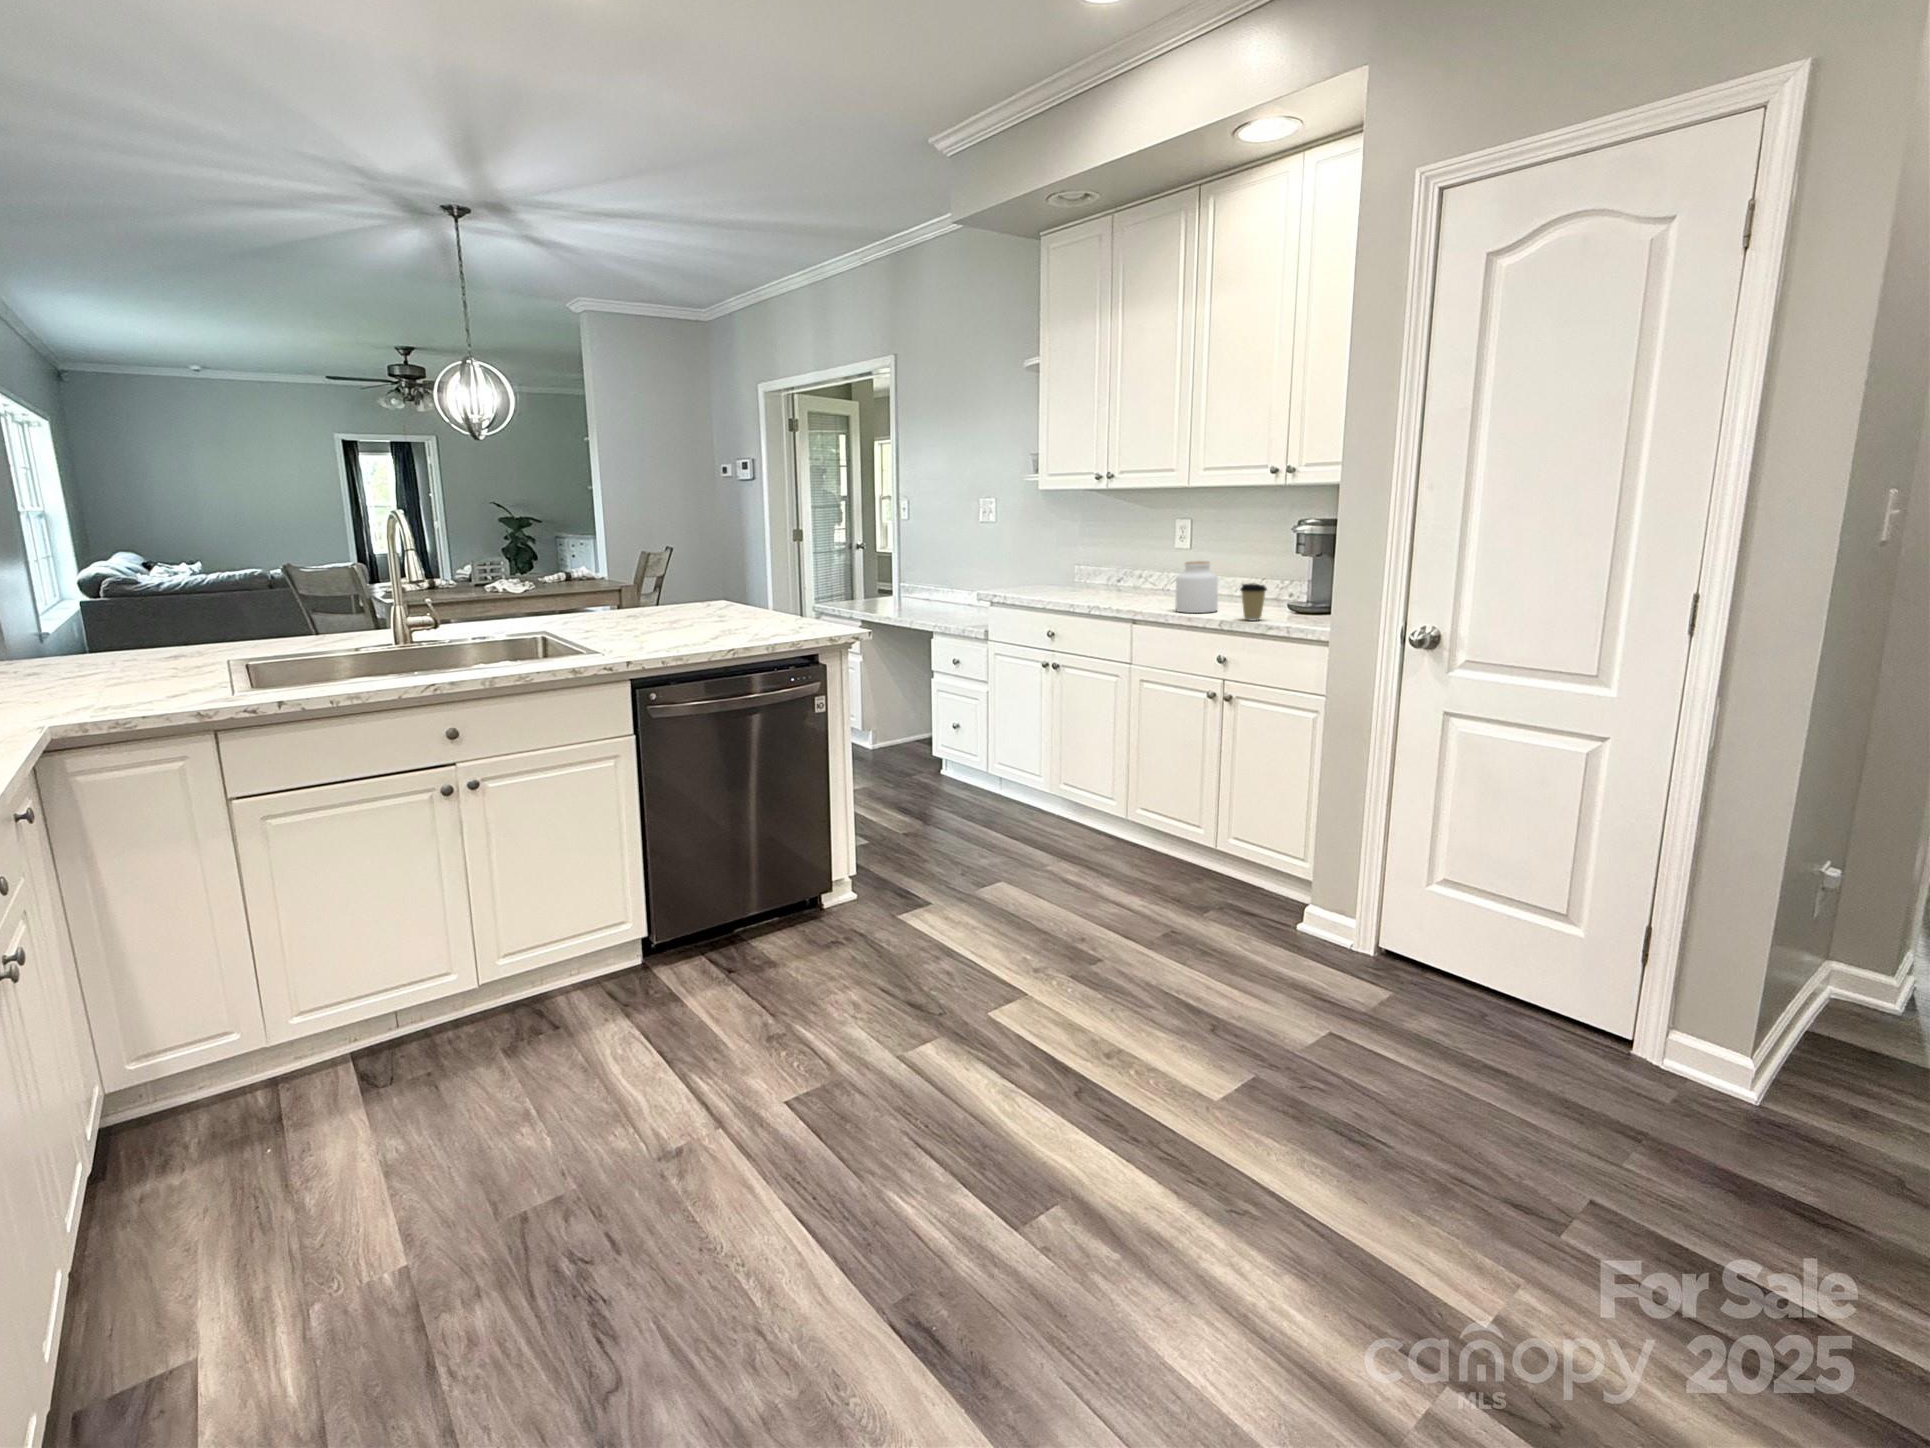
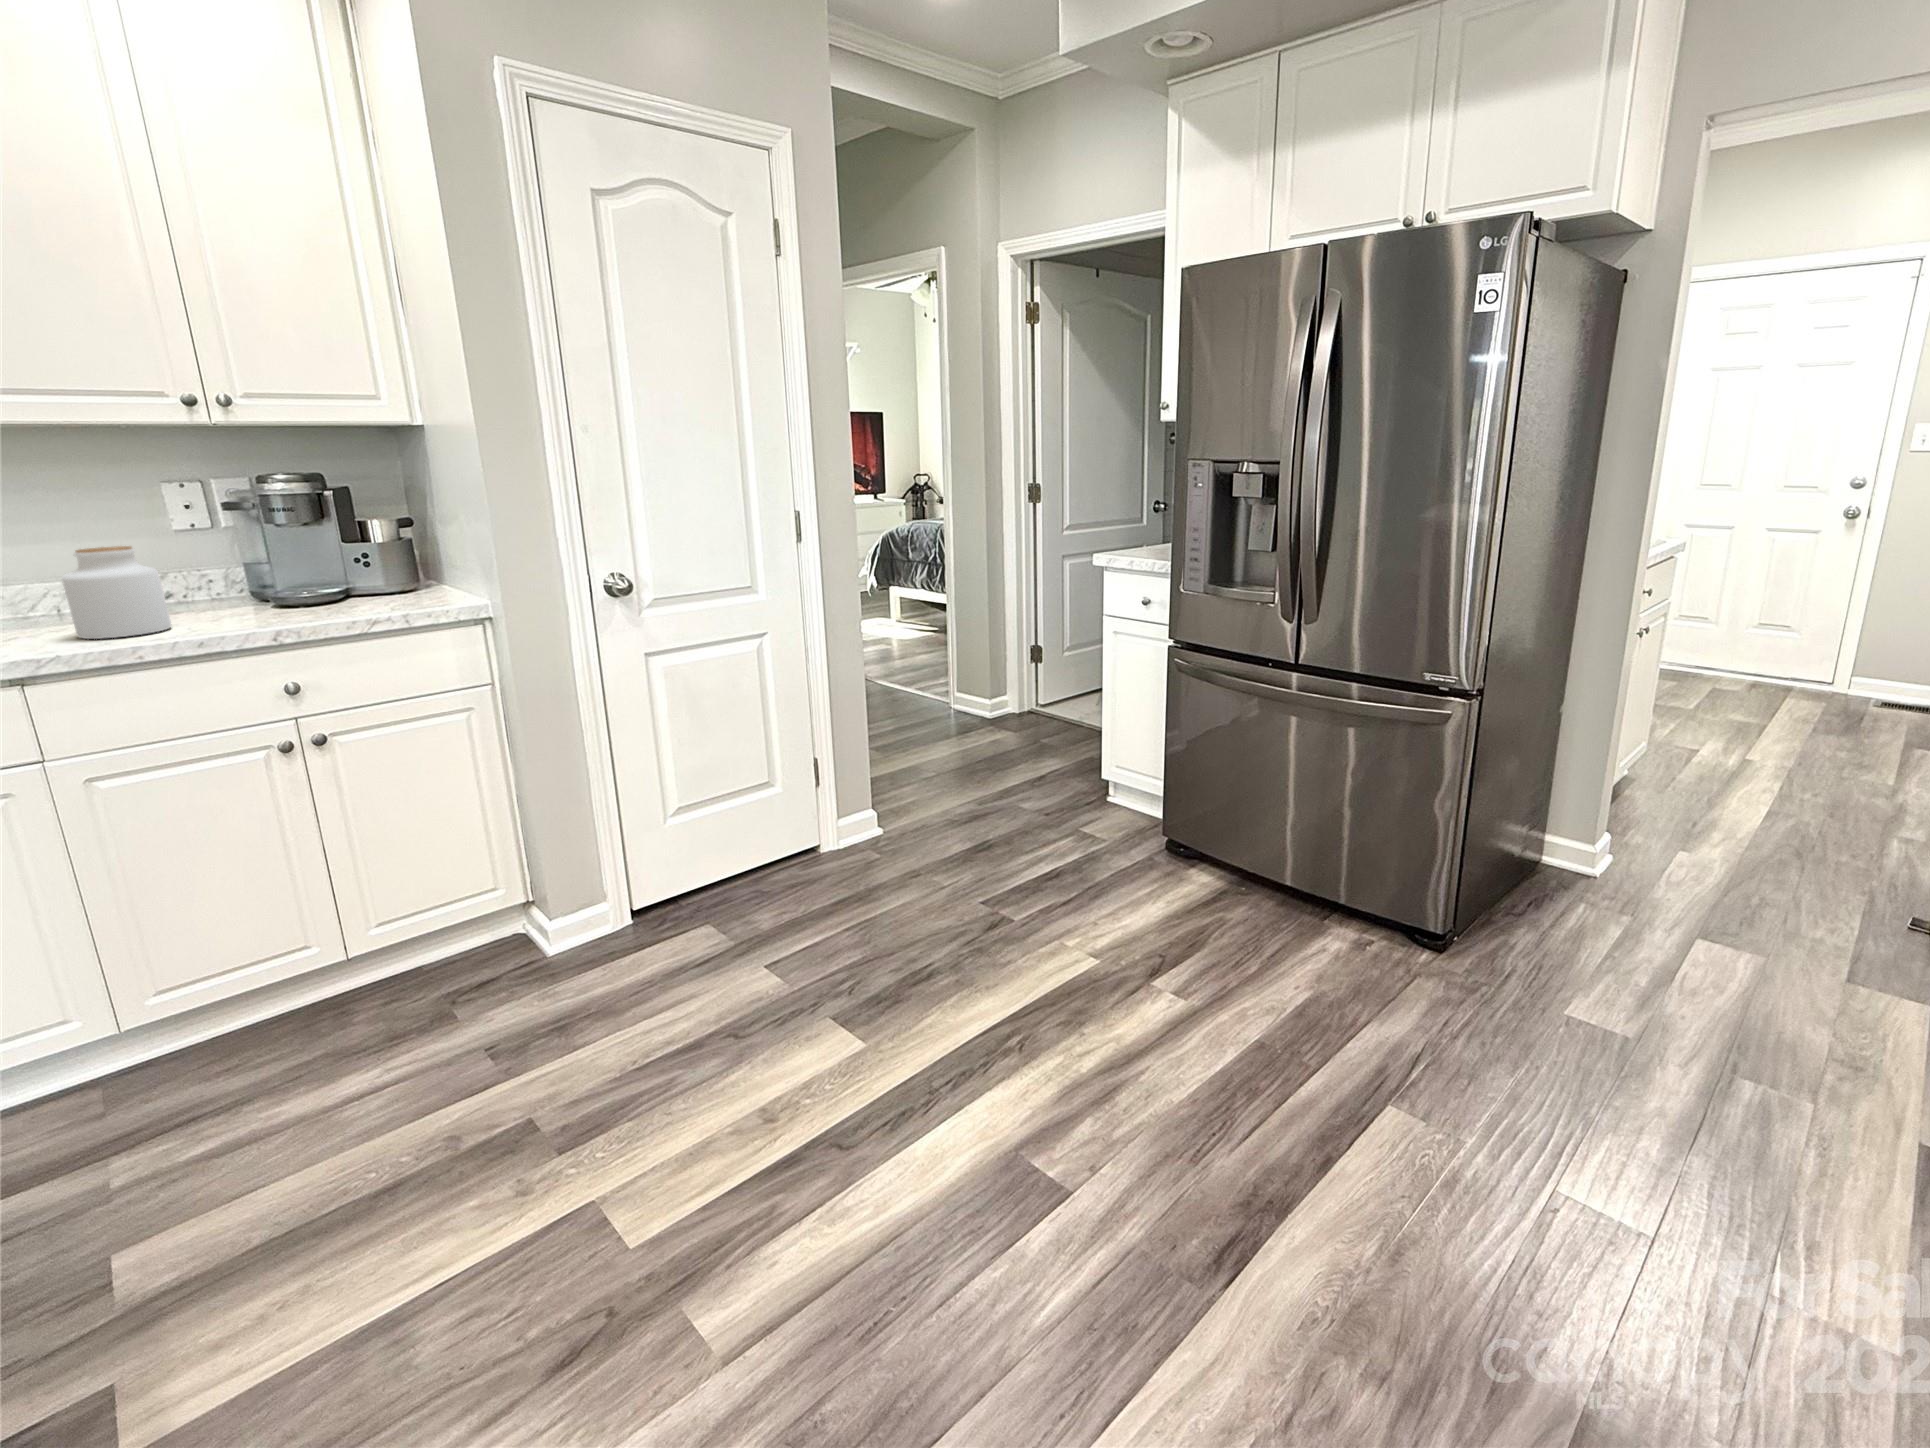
coffee cup: present [1240,584,1267,621] -> none [273,566,322,620]

